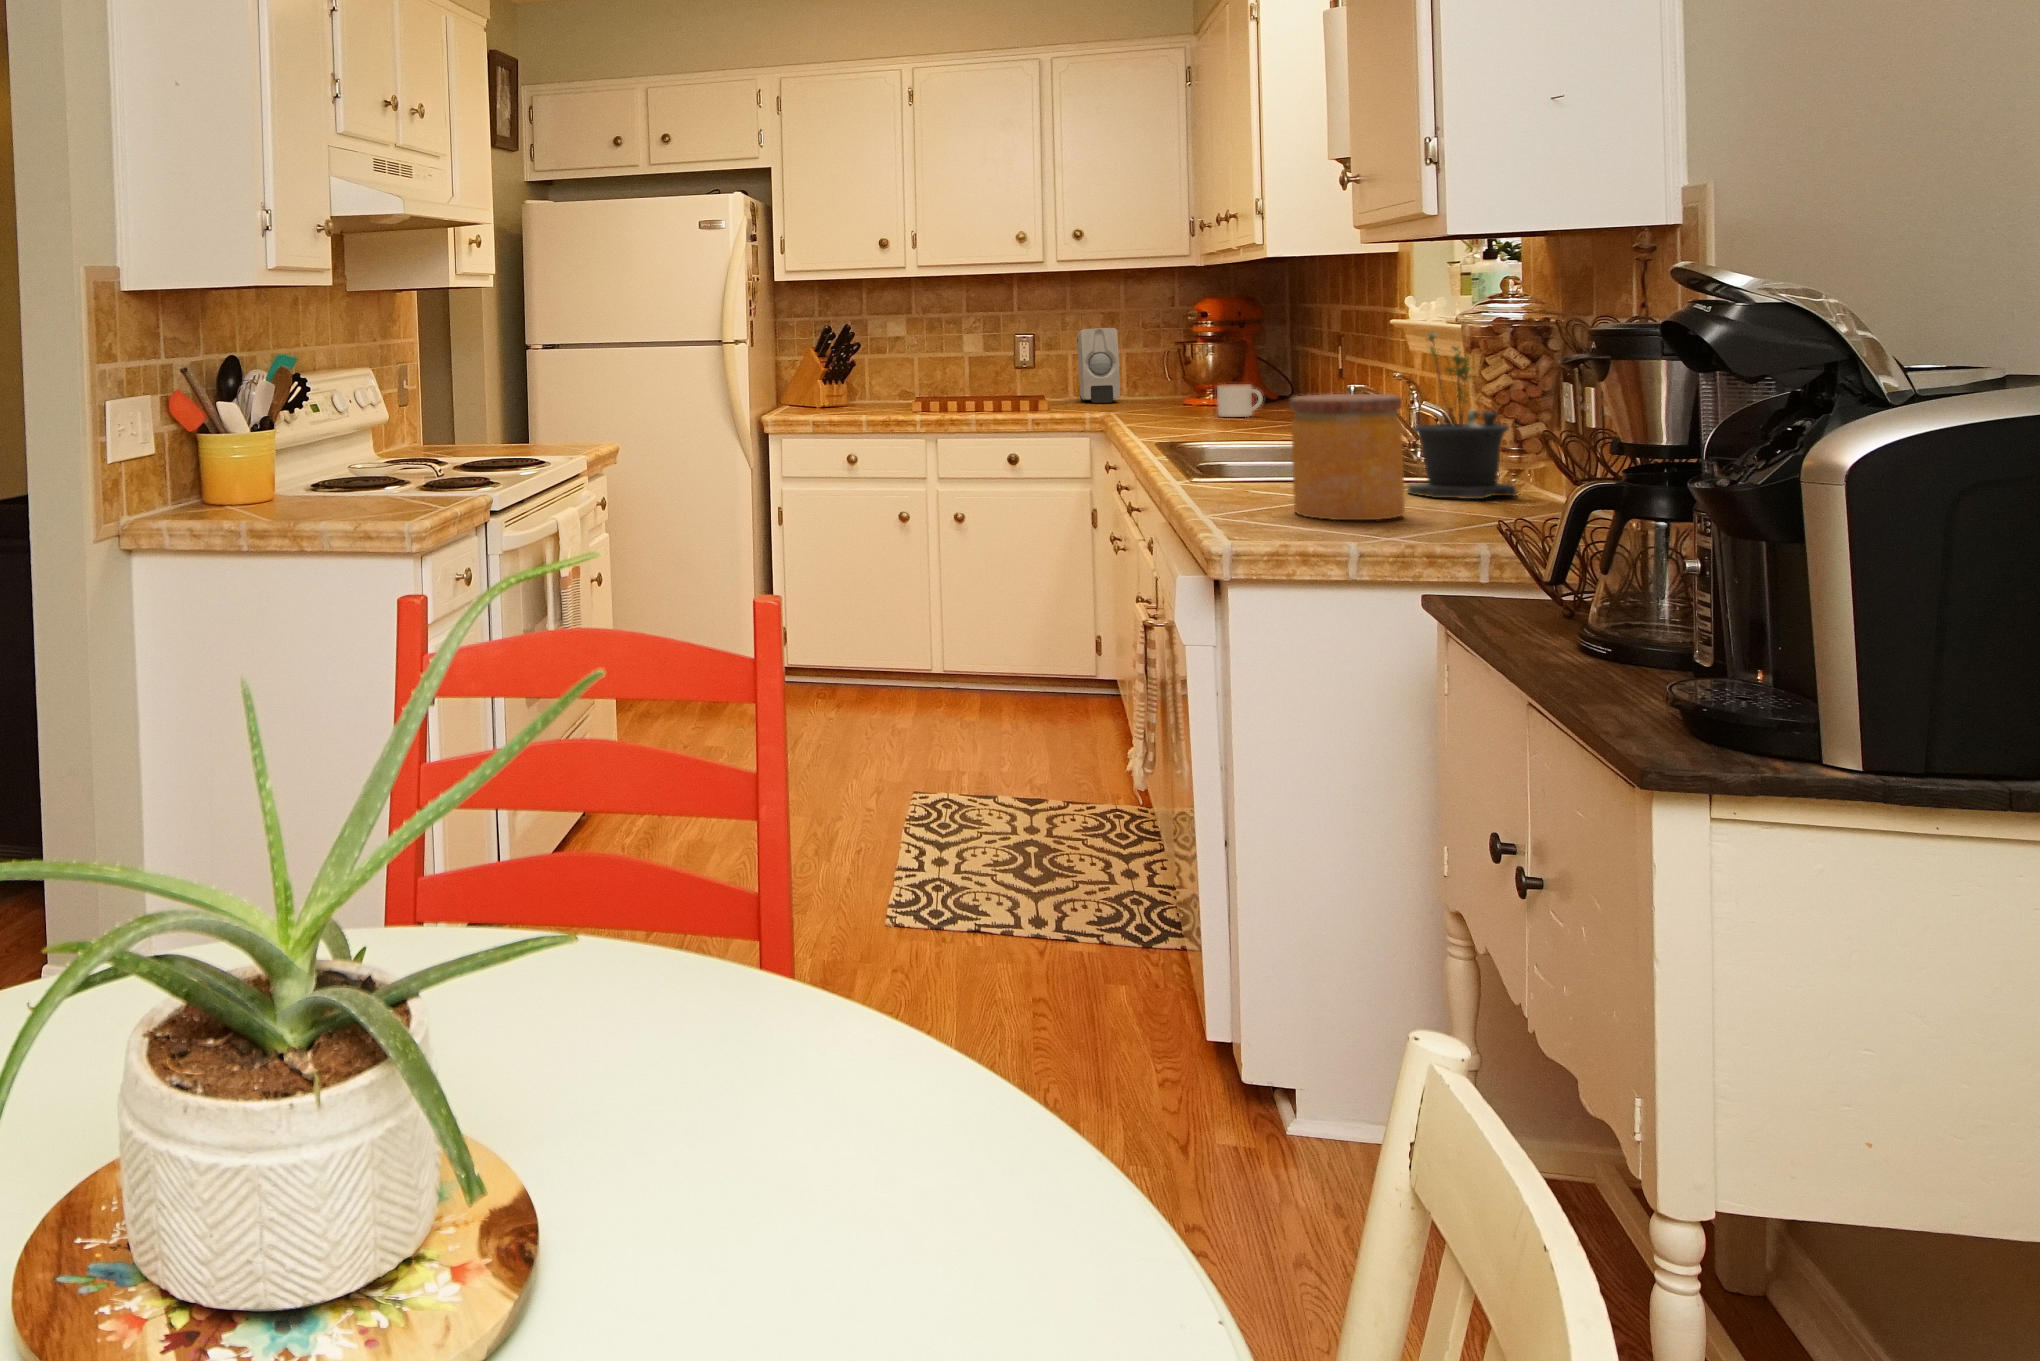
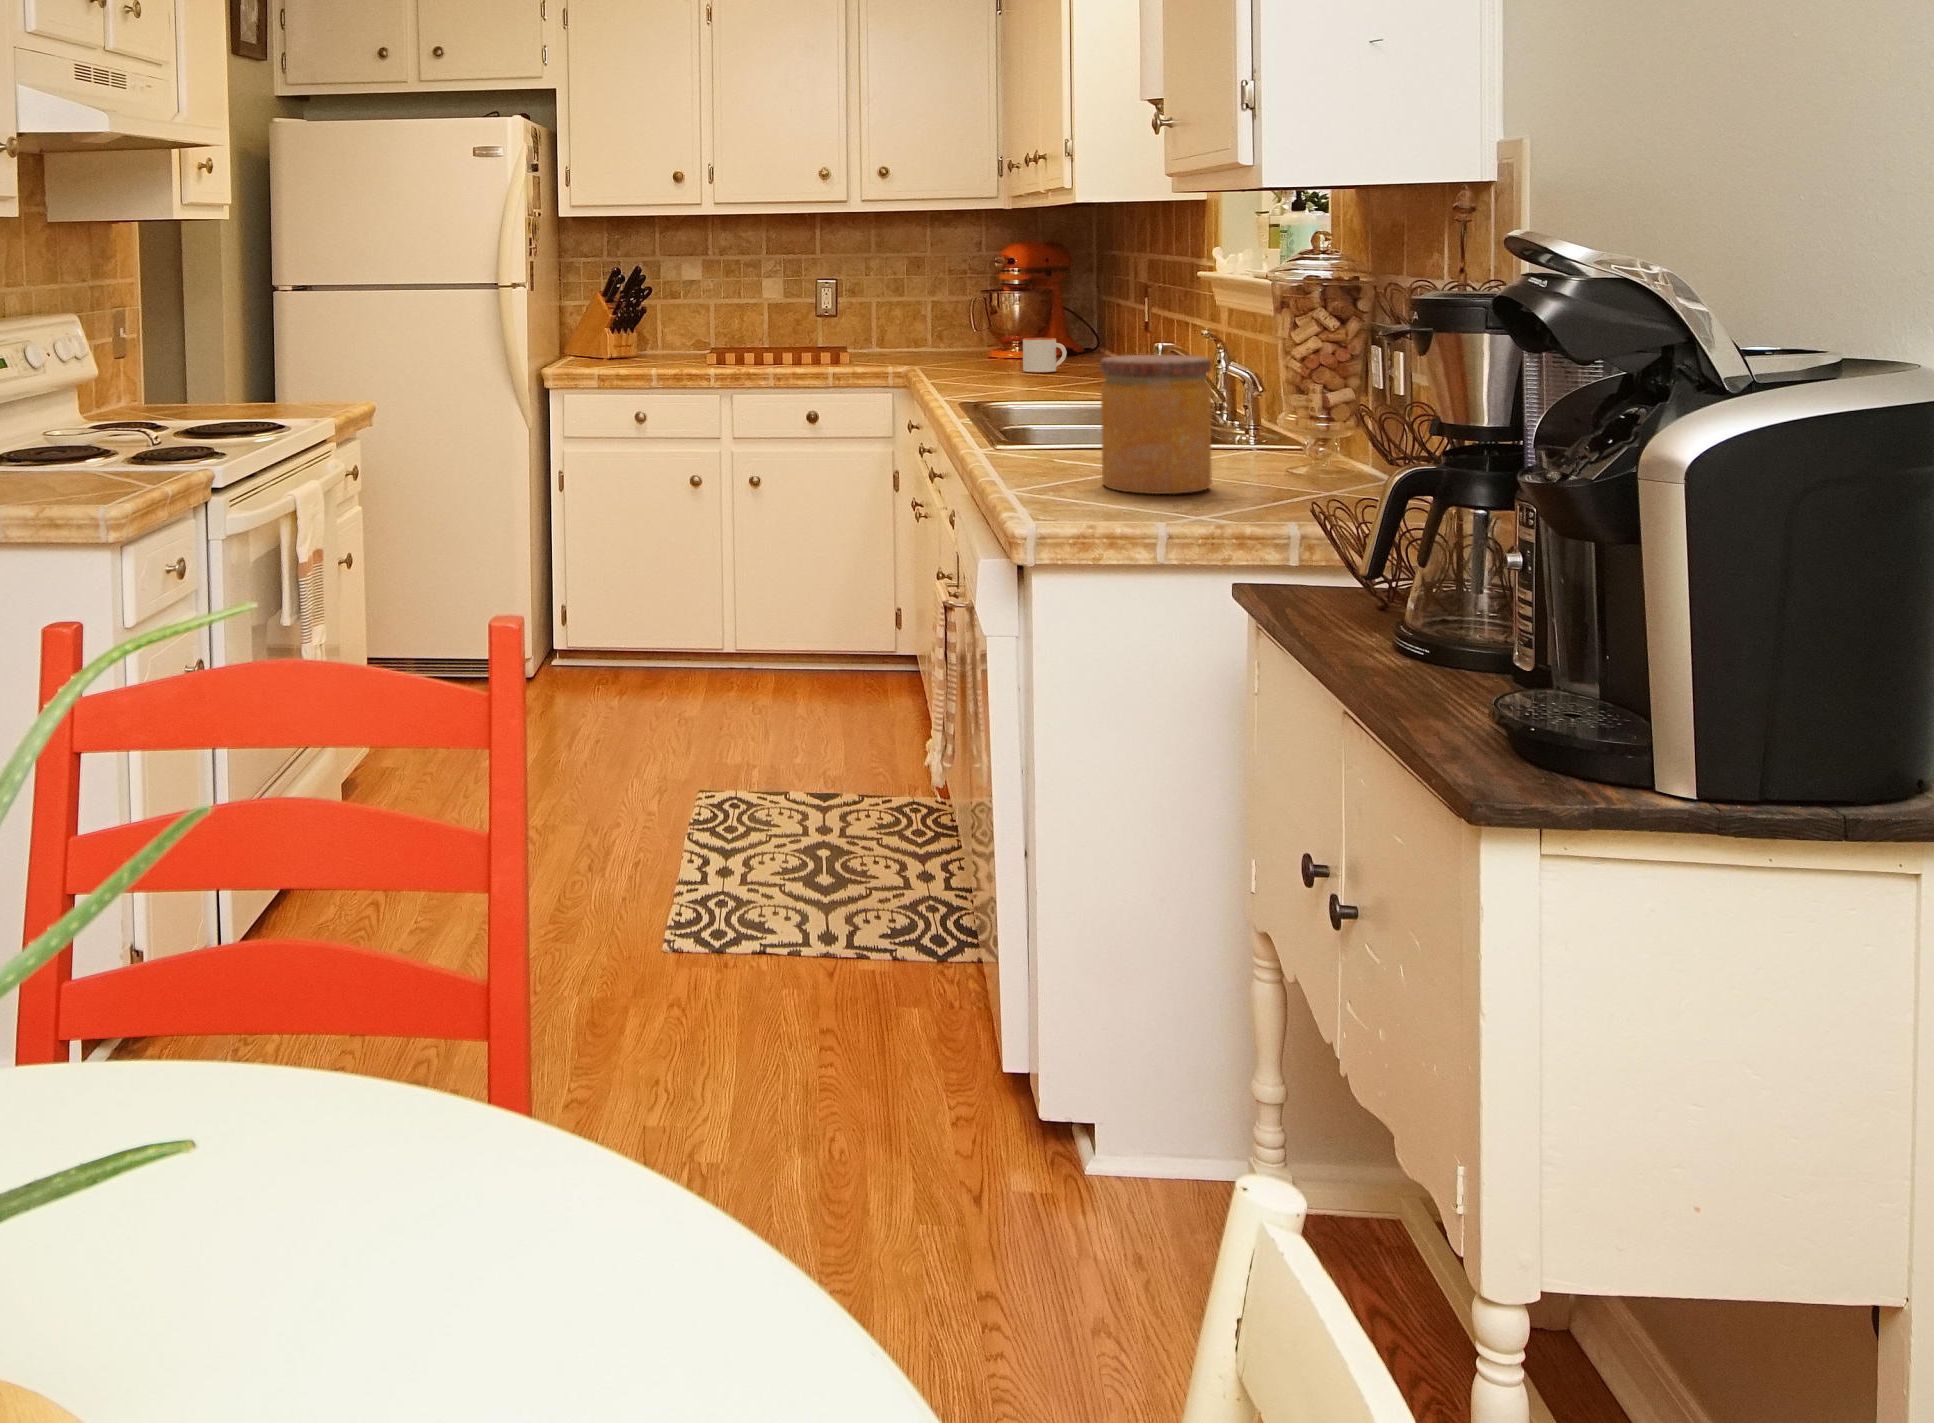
soap dispenser: present [1077,328,1120,403] -> none [886,276,928,355]
potted plant: present [1404,332,1517,499] -> none [1205,288,1315,467]

